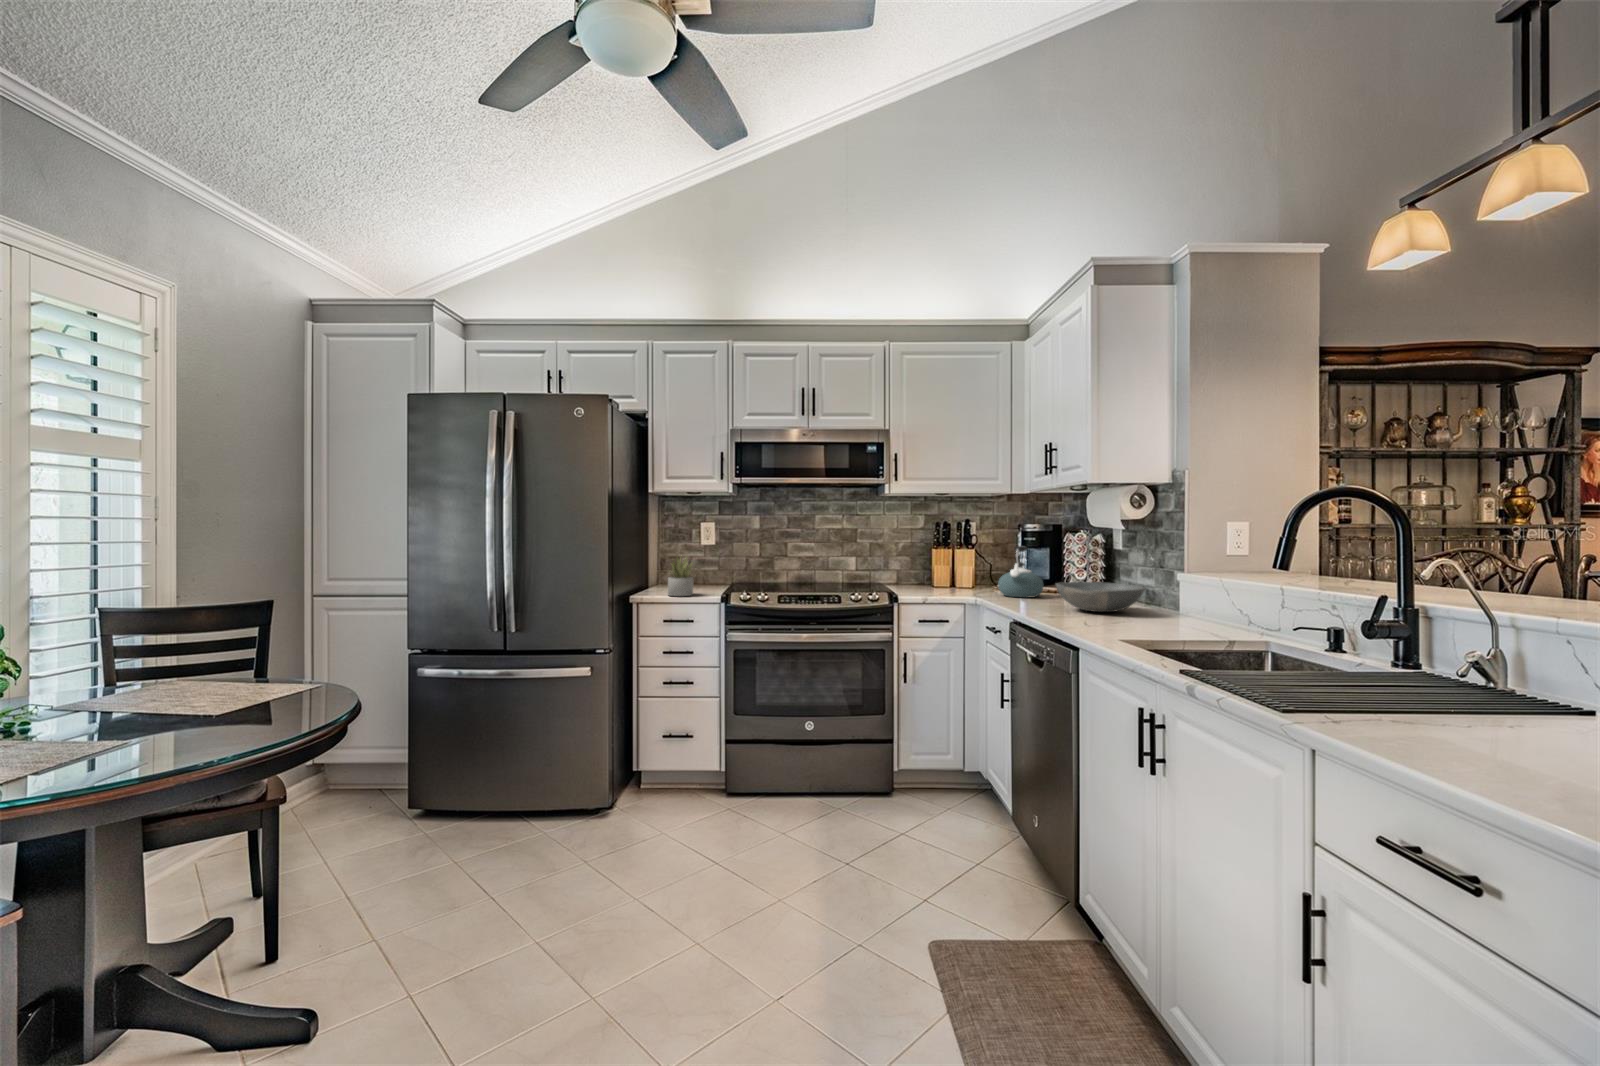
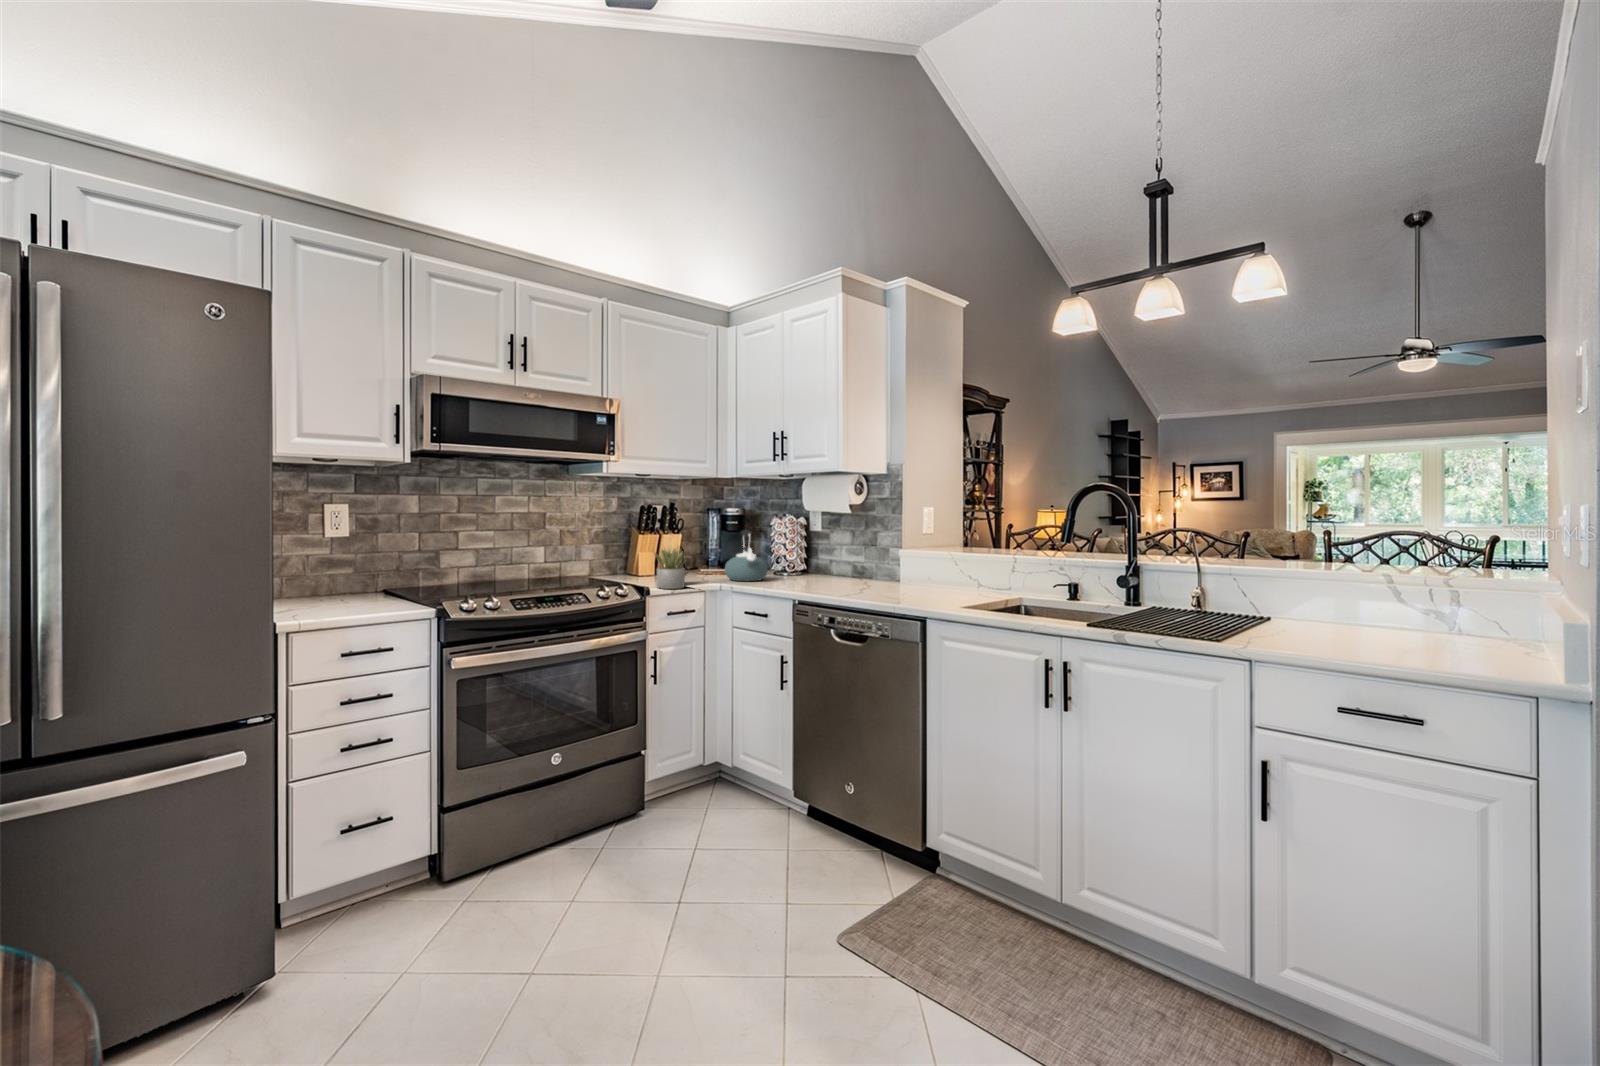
succulent plant: present [668,558,693,596] -> present [655,546,685,589]
bowl: present [1056,582,1145,612] -> none [813,562,888,589]

